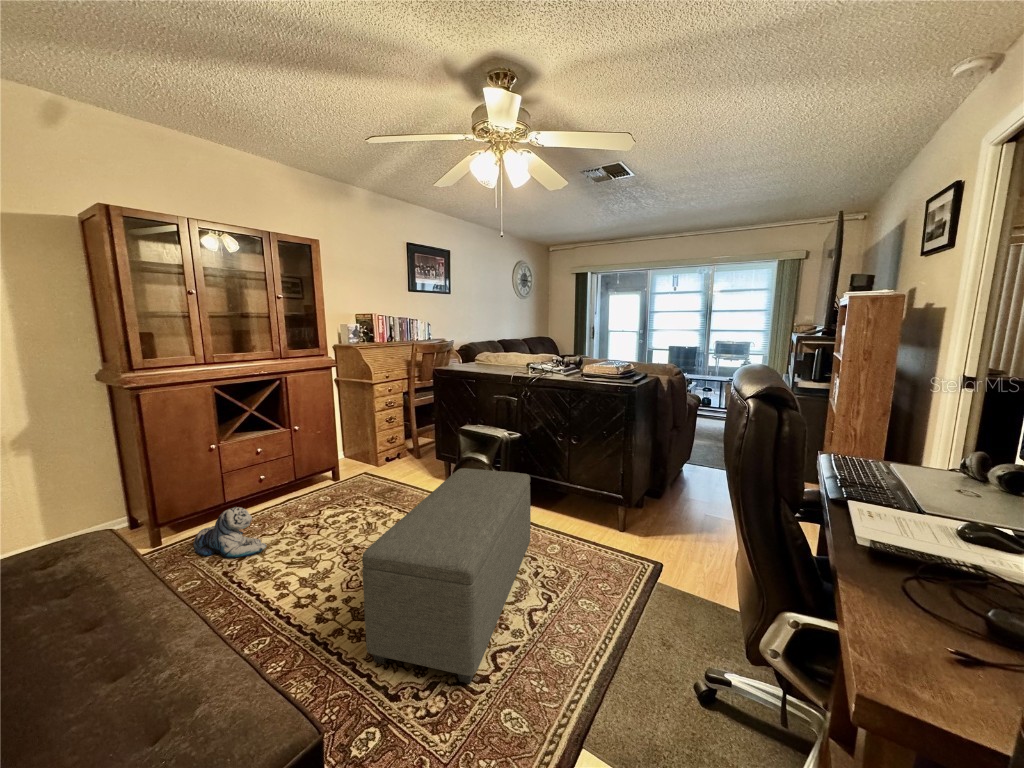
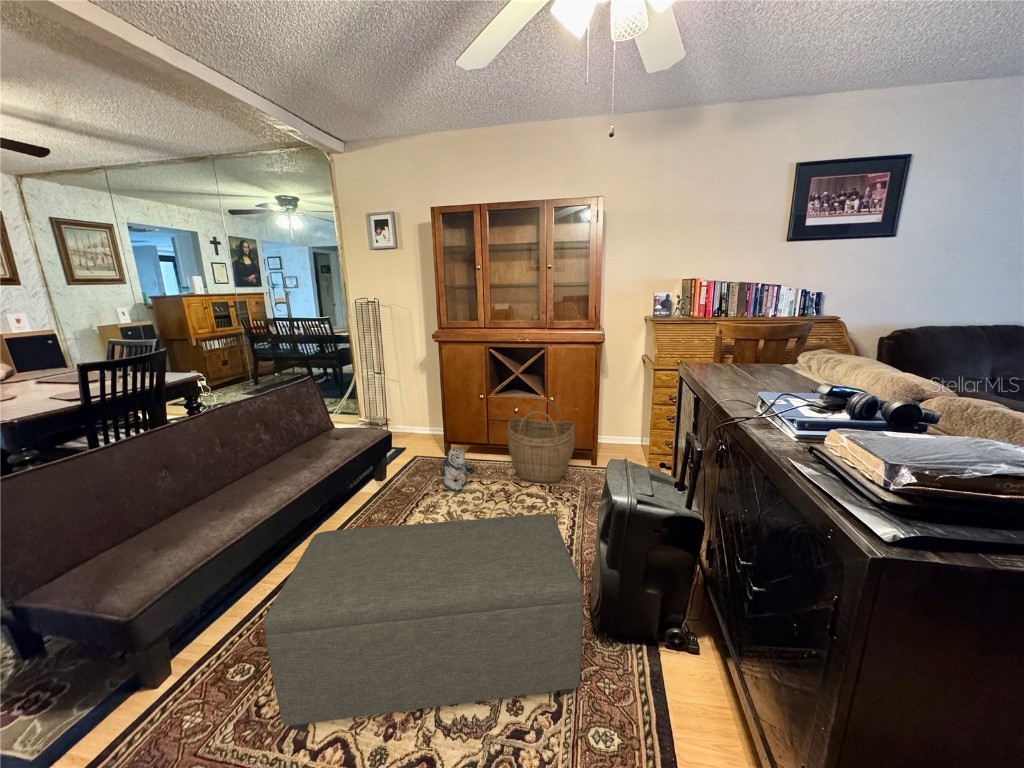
woven basket: none [272,427,349,514] -> present [508,399,575,483]

